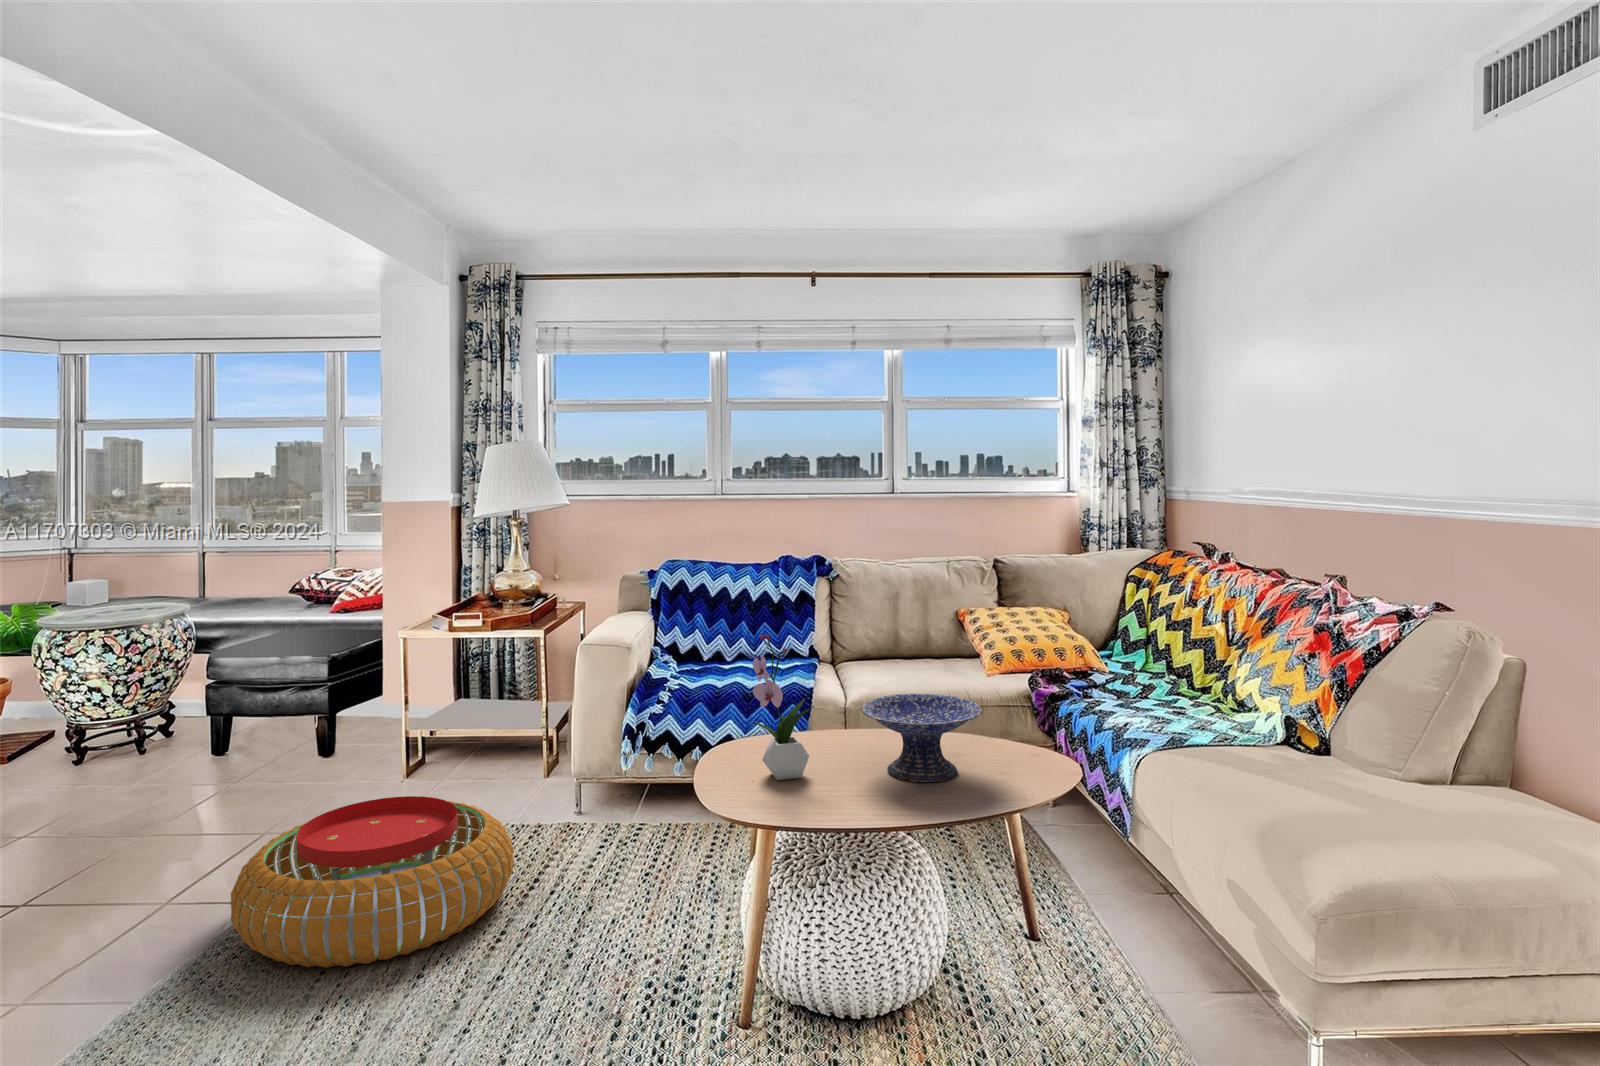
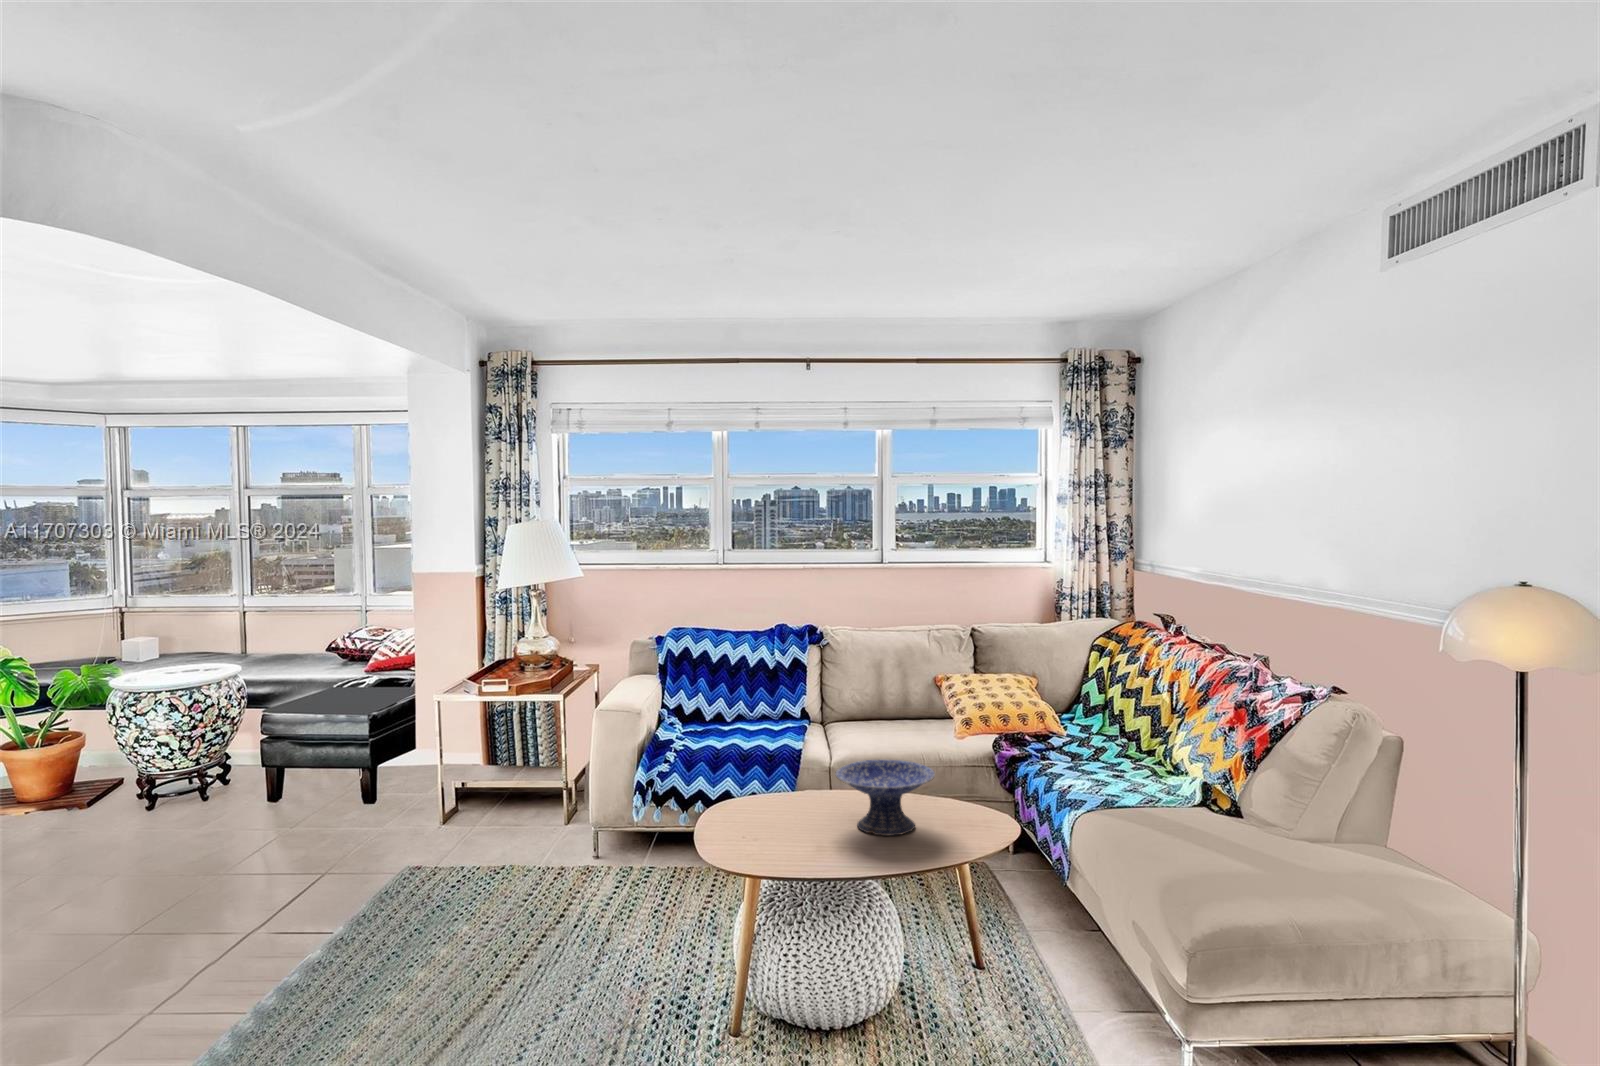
flower arrangement: present [753,635,814,780] -> none [745,711,795,833]
pouf: present [231,796,514,968] -> none [309,844,542,988]

